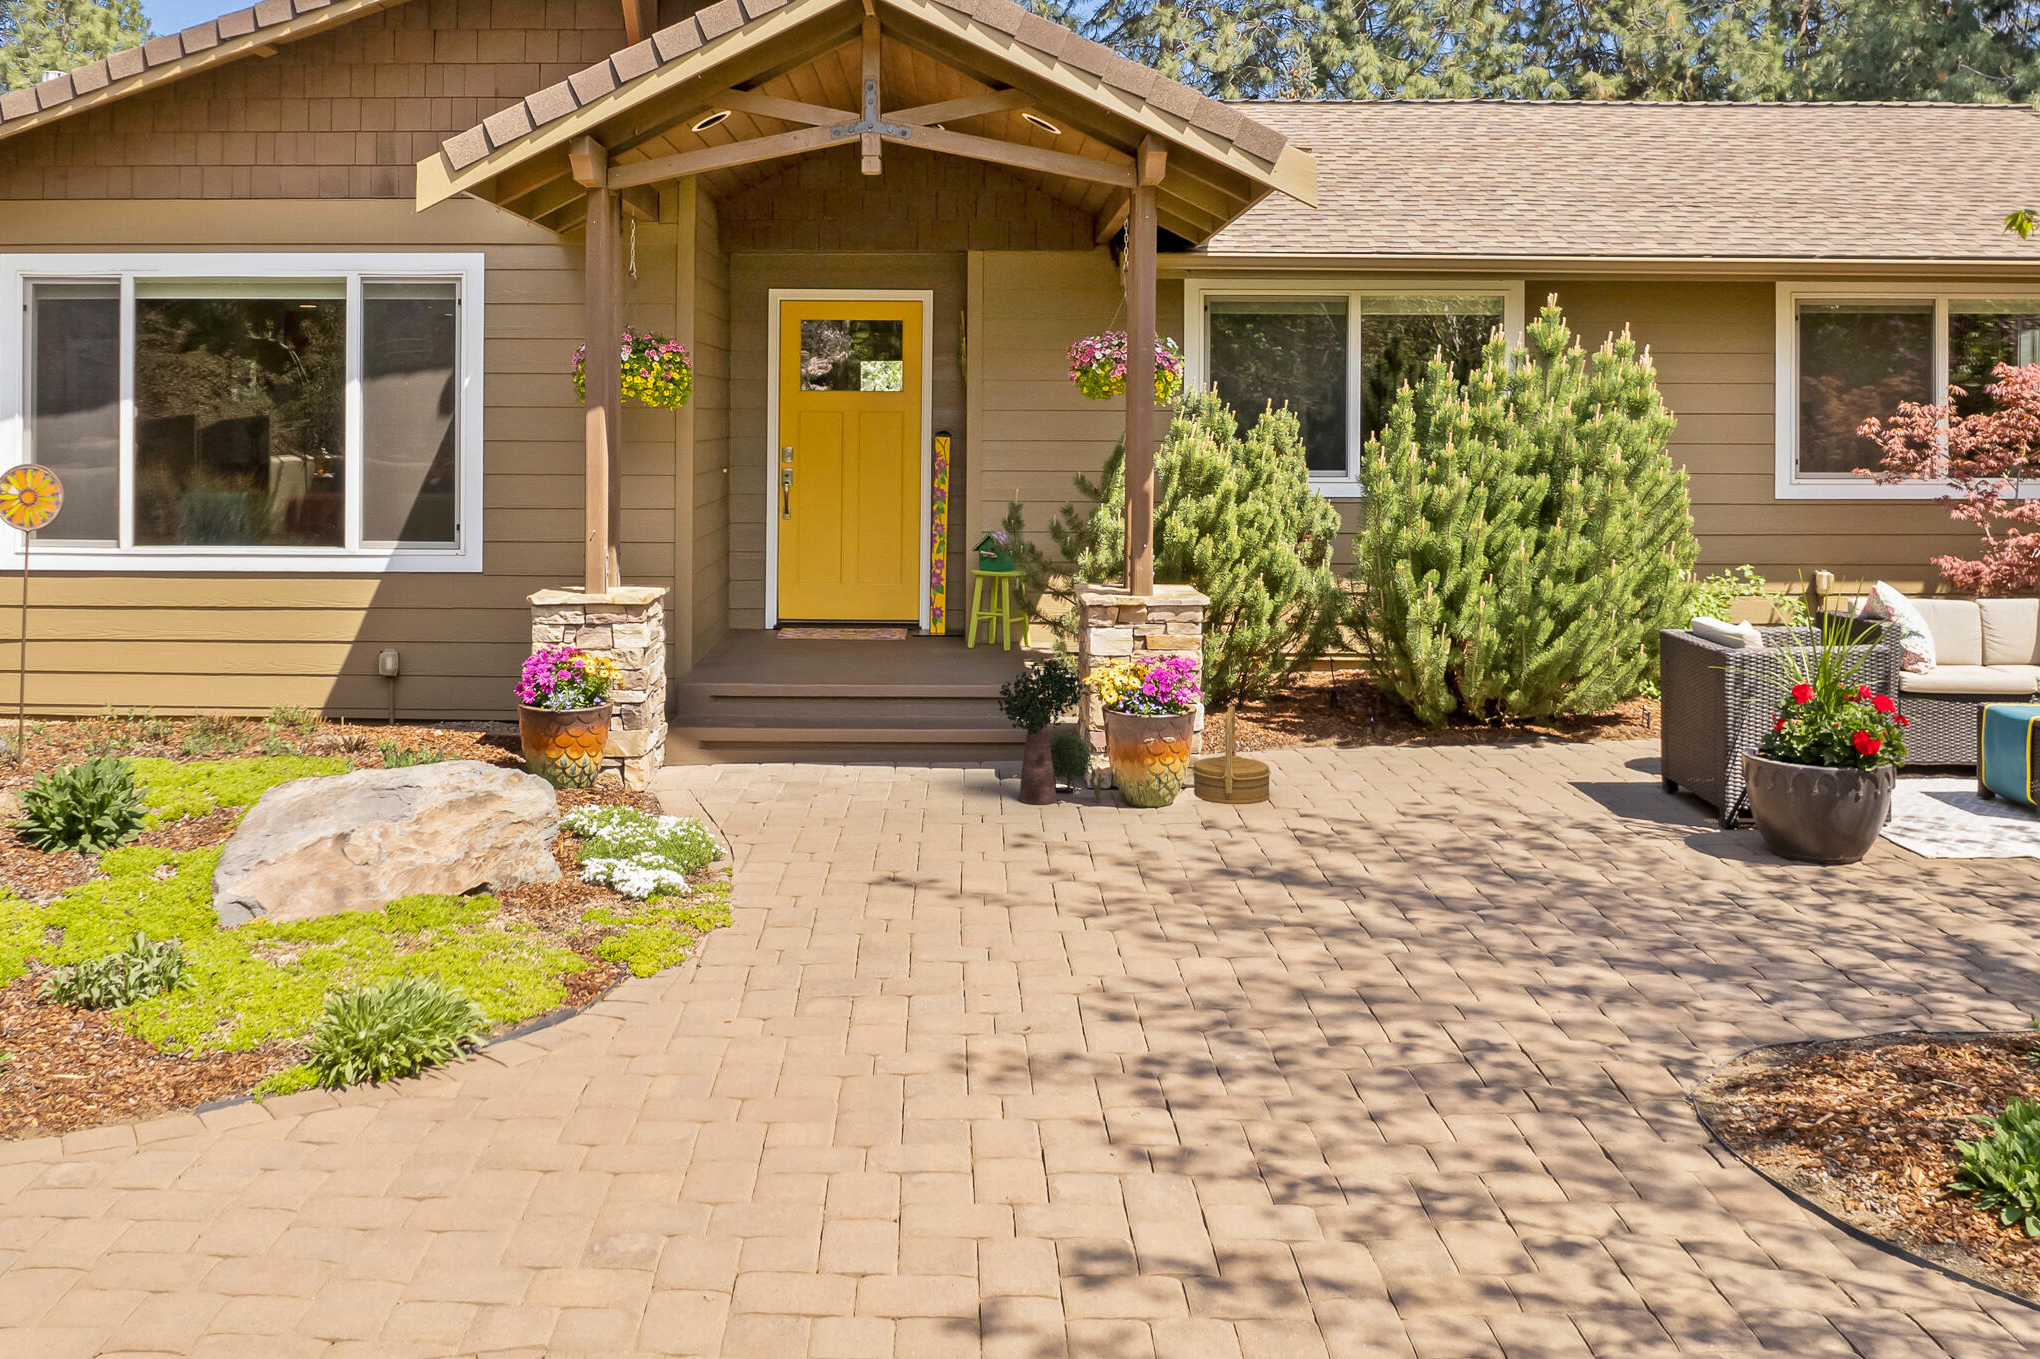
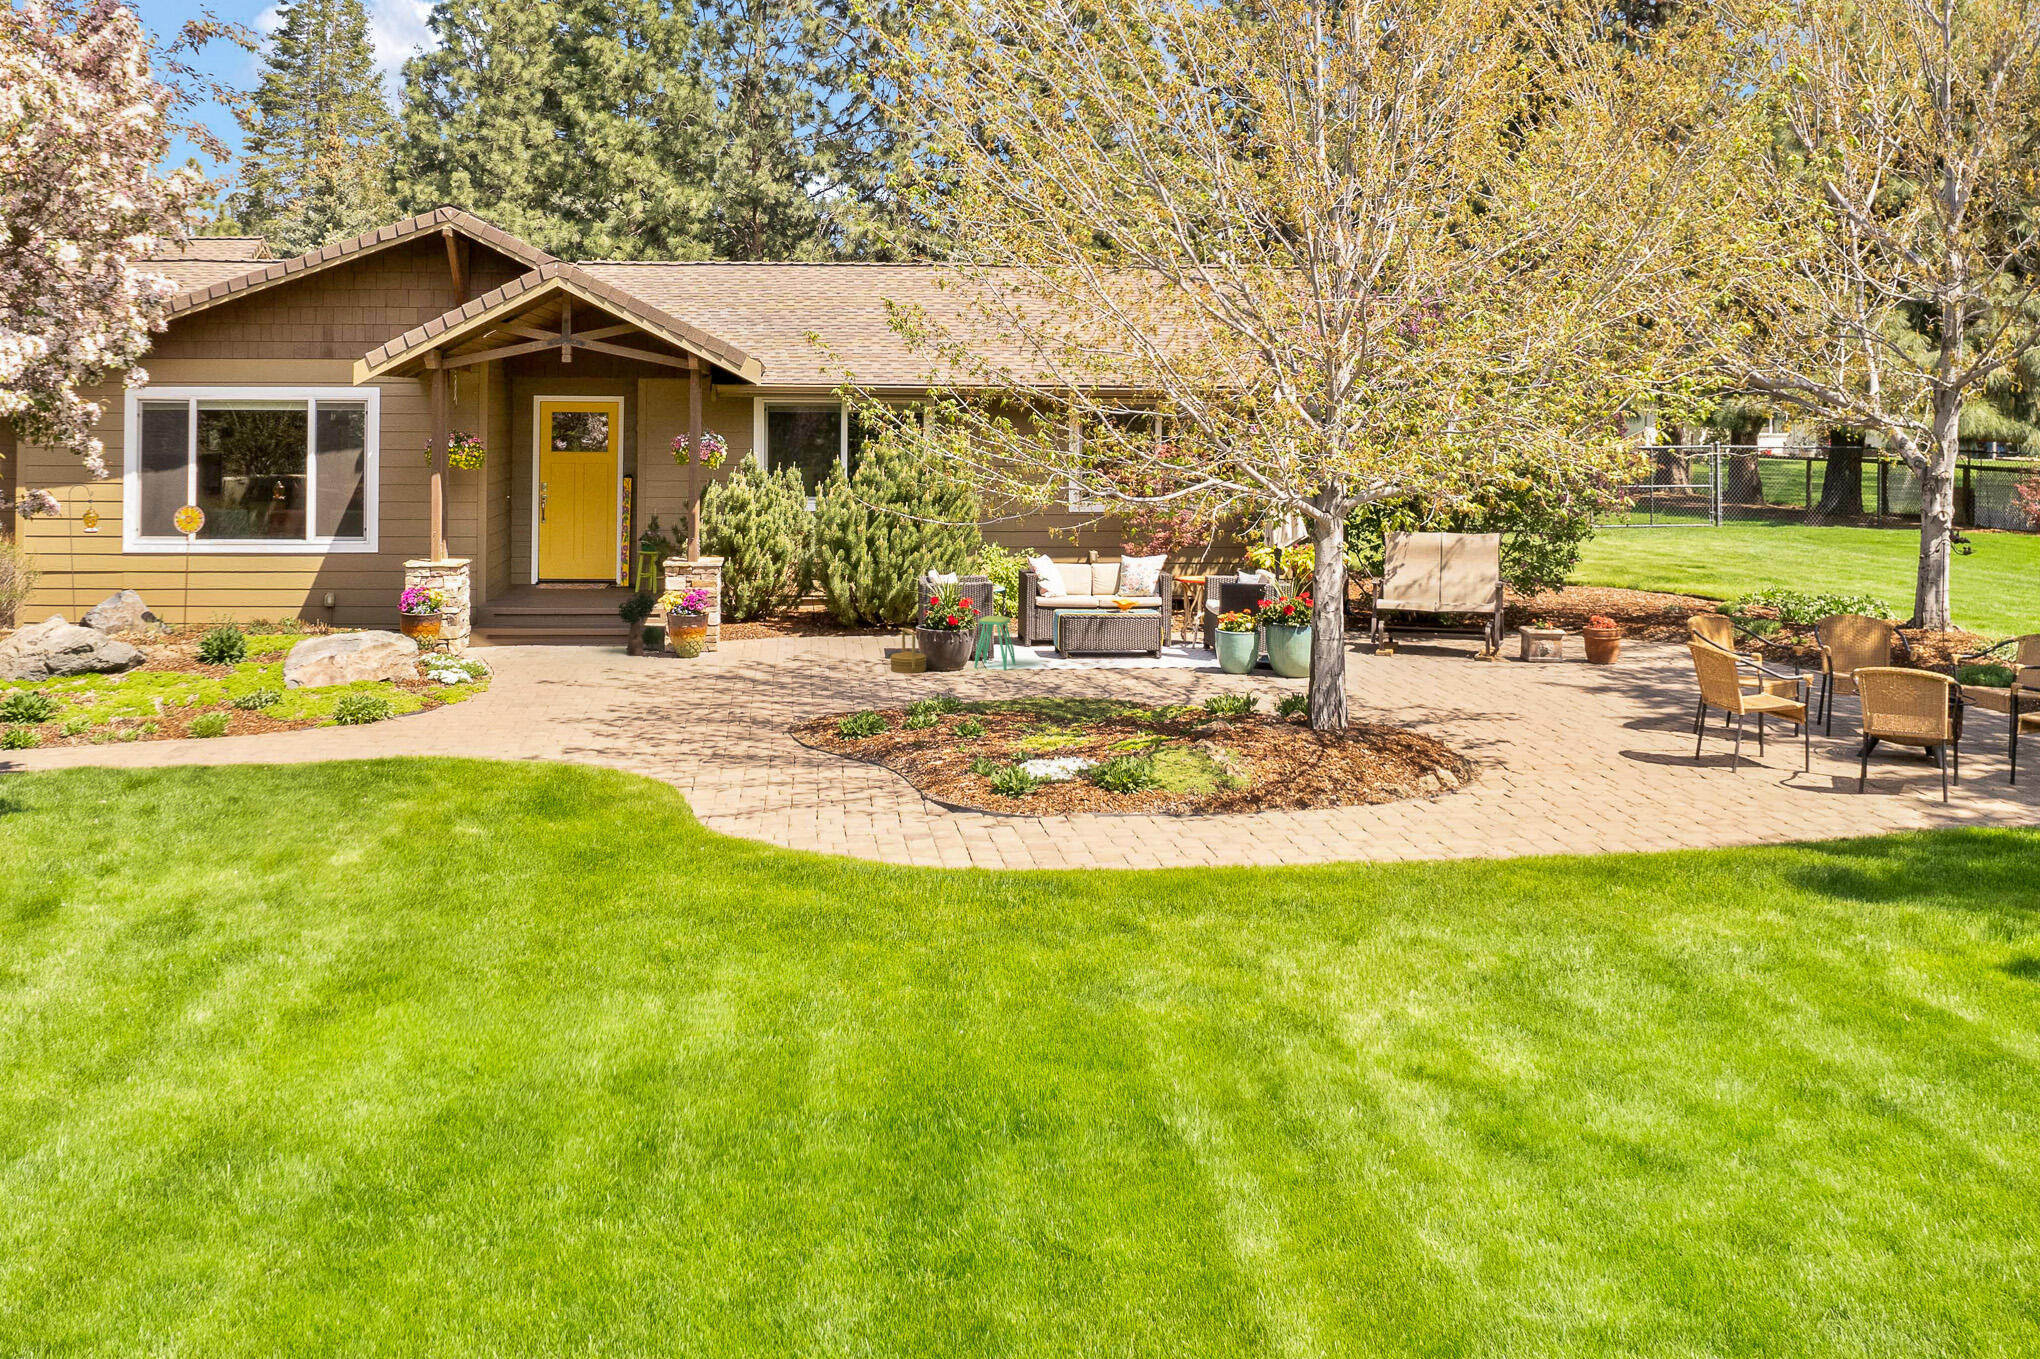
woven basket: present [1192,706,1271,804] -> present [890,628,927,673]
stool: none [1920,726,2034,870] -> present [974,616,1015,670]

